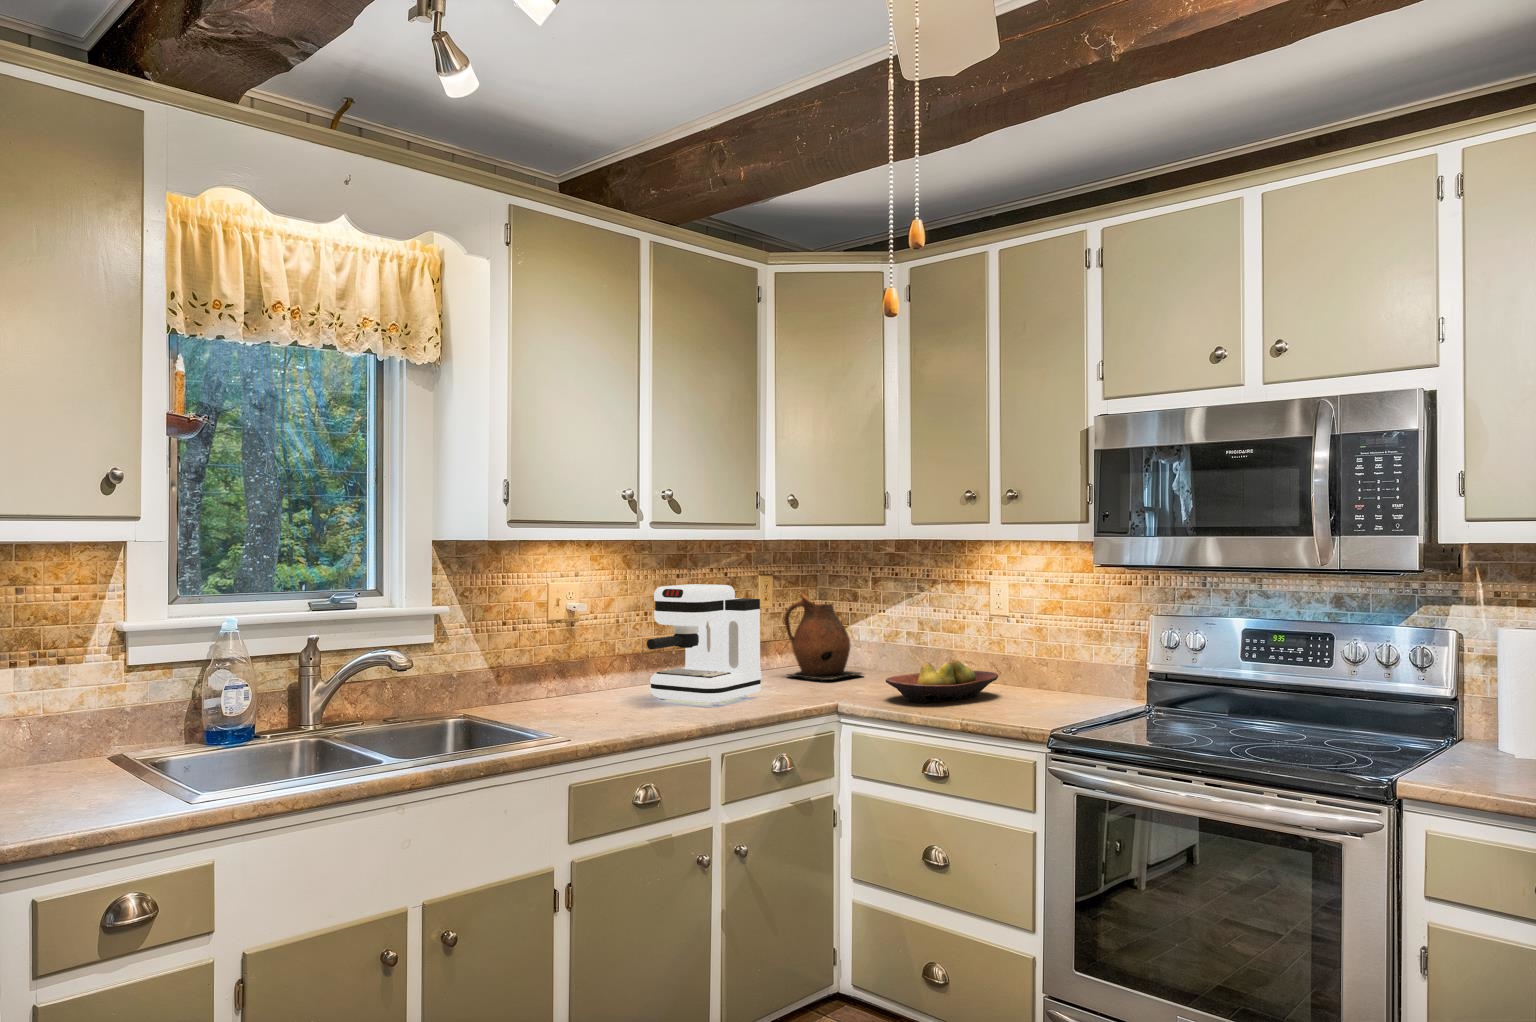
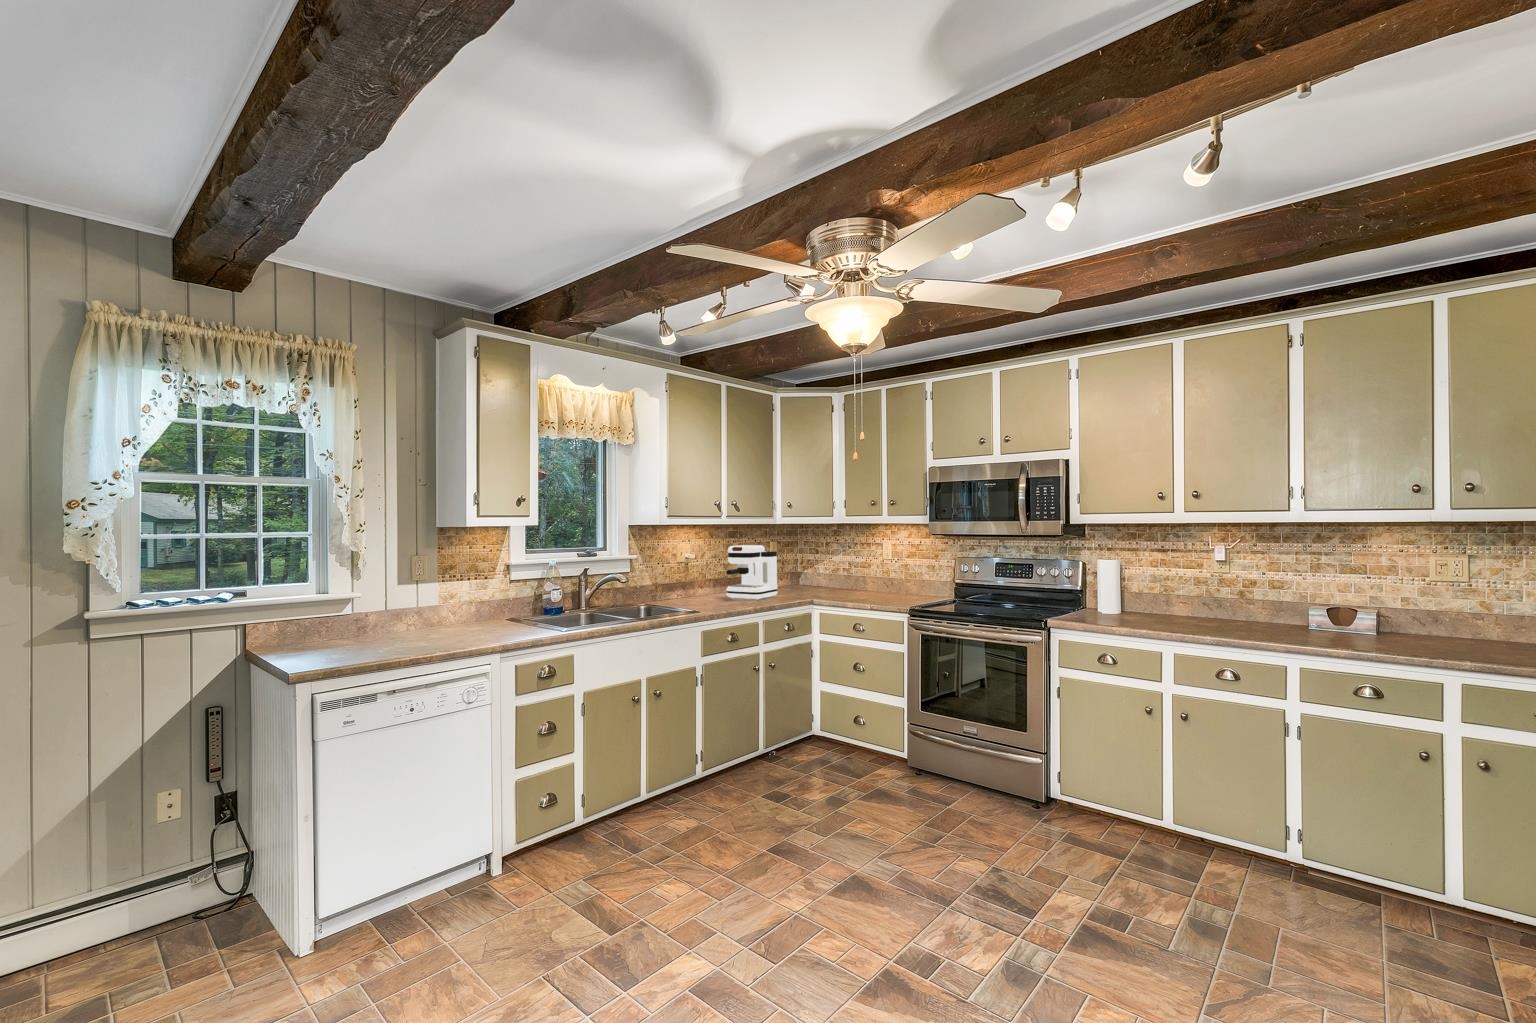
ceramic pitcher: present [785,593,863,680] -> none [785,550,823,591]
fruit bowl: present [886,660,998,703] -> none [835,579,887,598]

